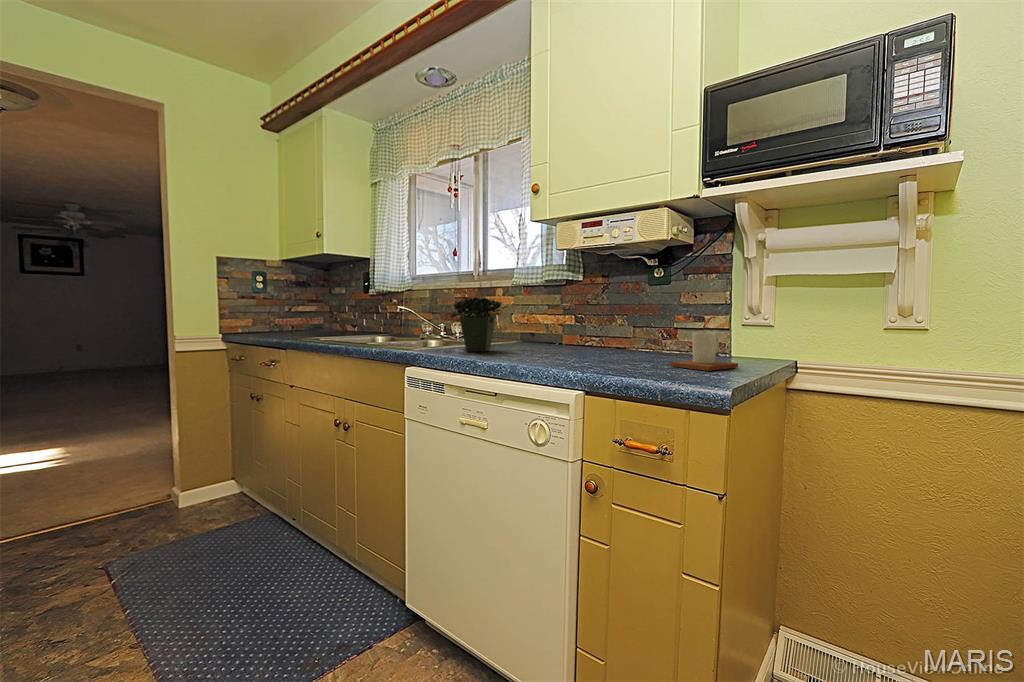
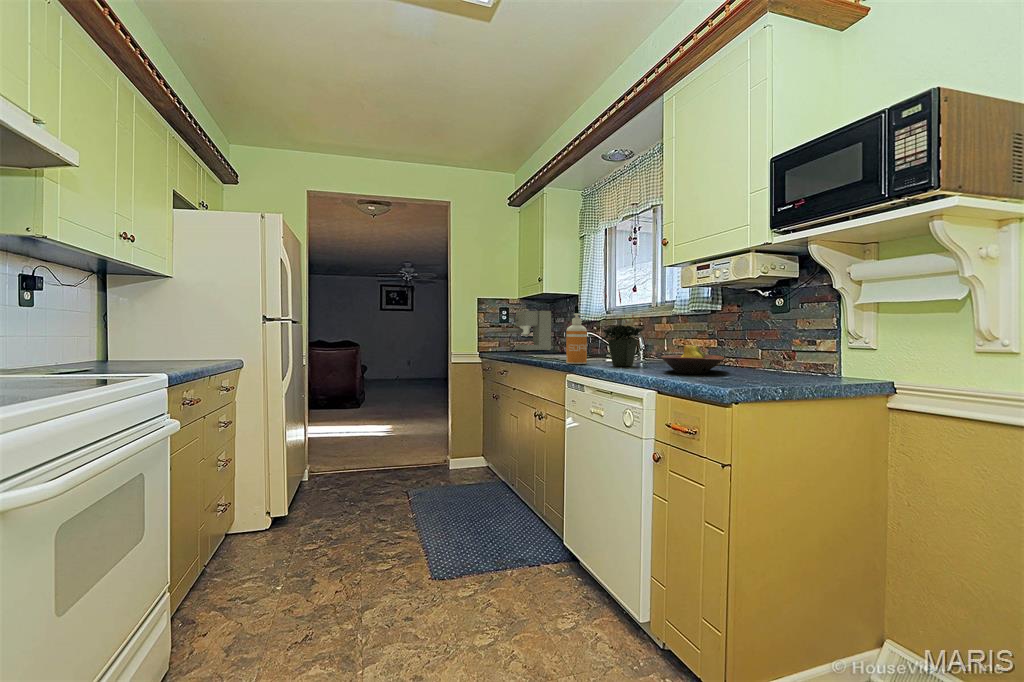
coffee maker: none [265,277,327,330] -> present [507,311,551,351]
soap dispenser: none [396,281,424,351] -> present [566,313,587,364]
fruit bowl: none [545,322,627,361] -> present [661,345,725,374]
mug: present [670,332,738,371] -> none [741,352,798,382]

